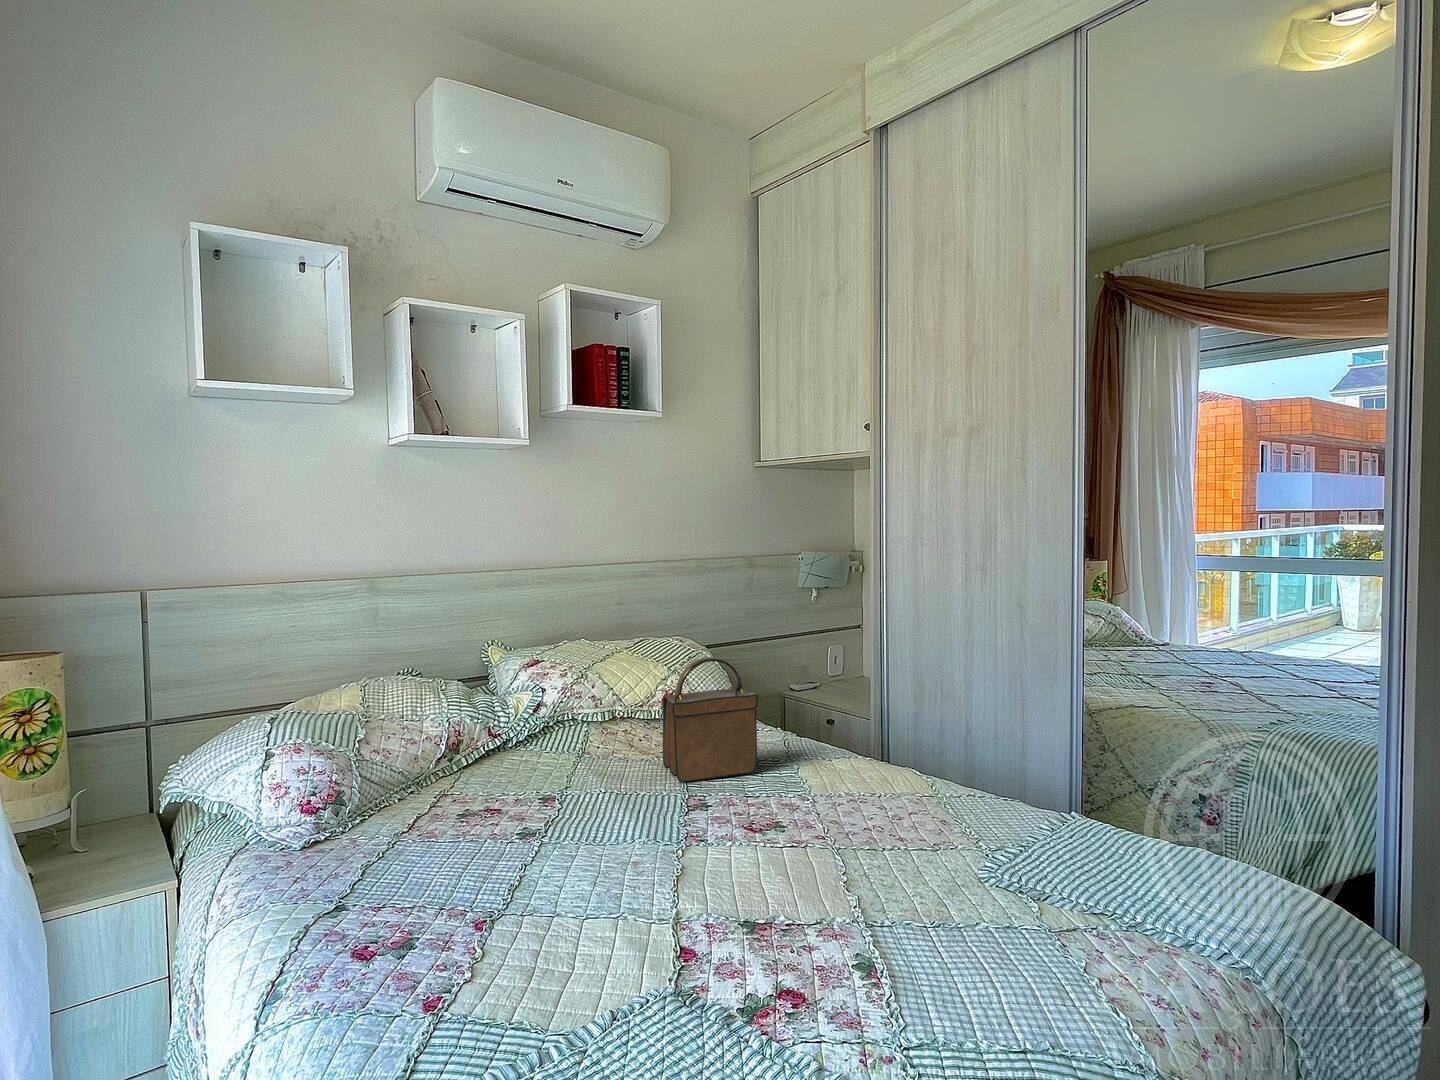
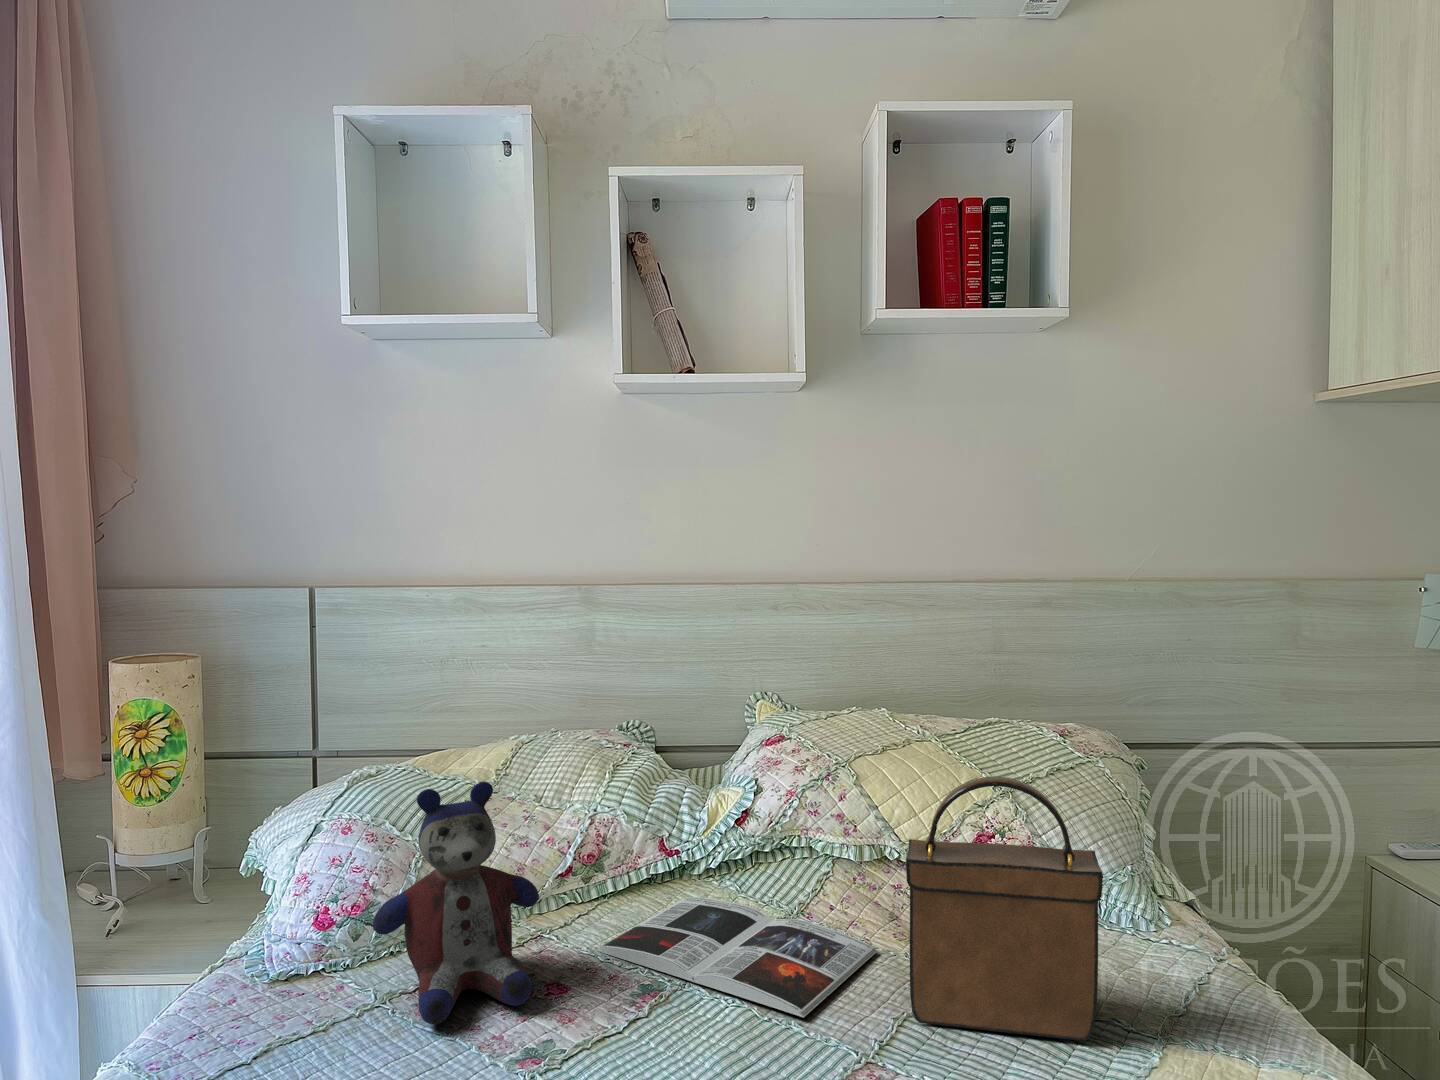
stuffed bear: none [374,699,482,841] -> present [372,782,539,1025]
magazine: none [487,754,637,792] -> present [596,897,877,1017]

